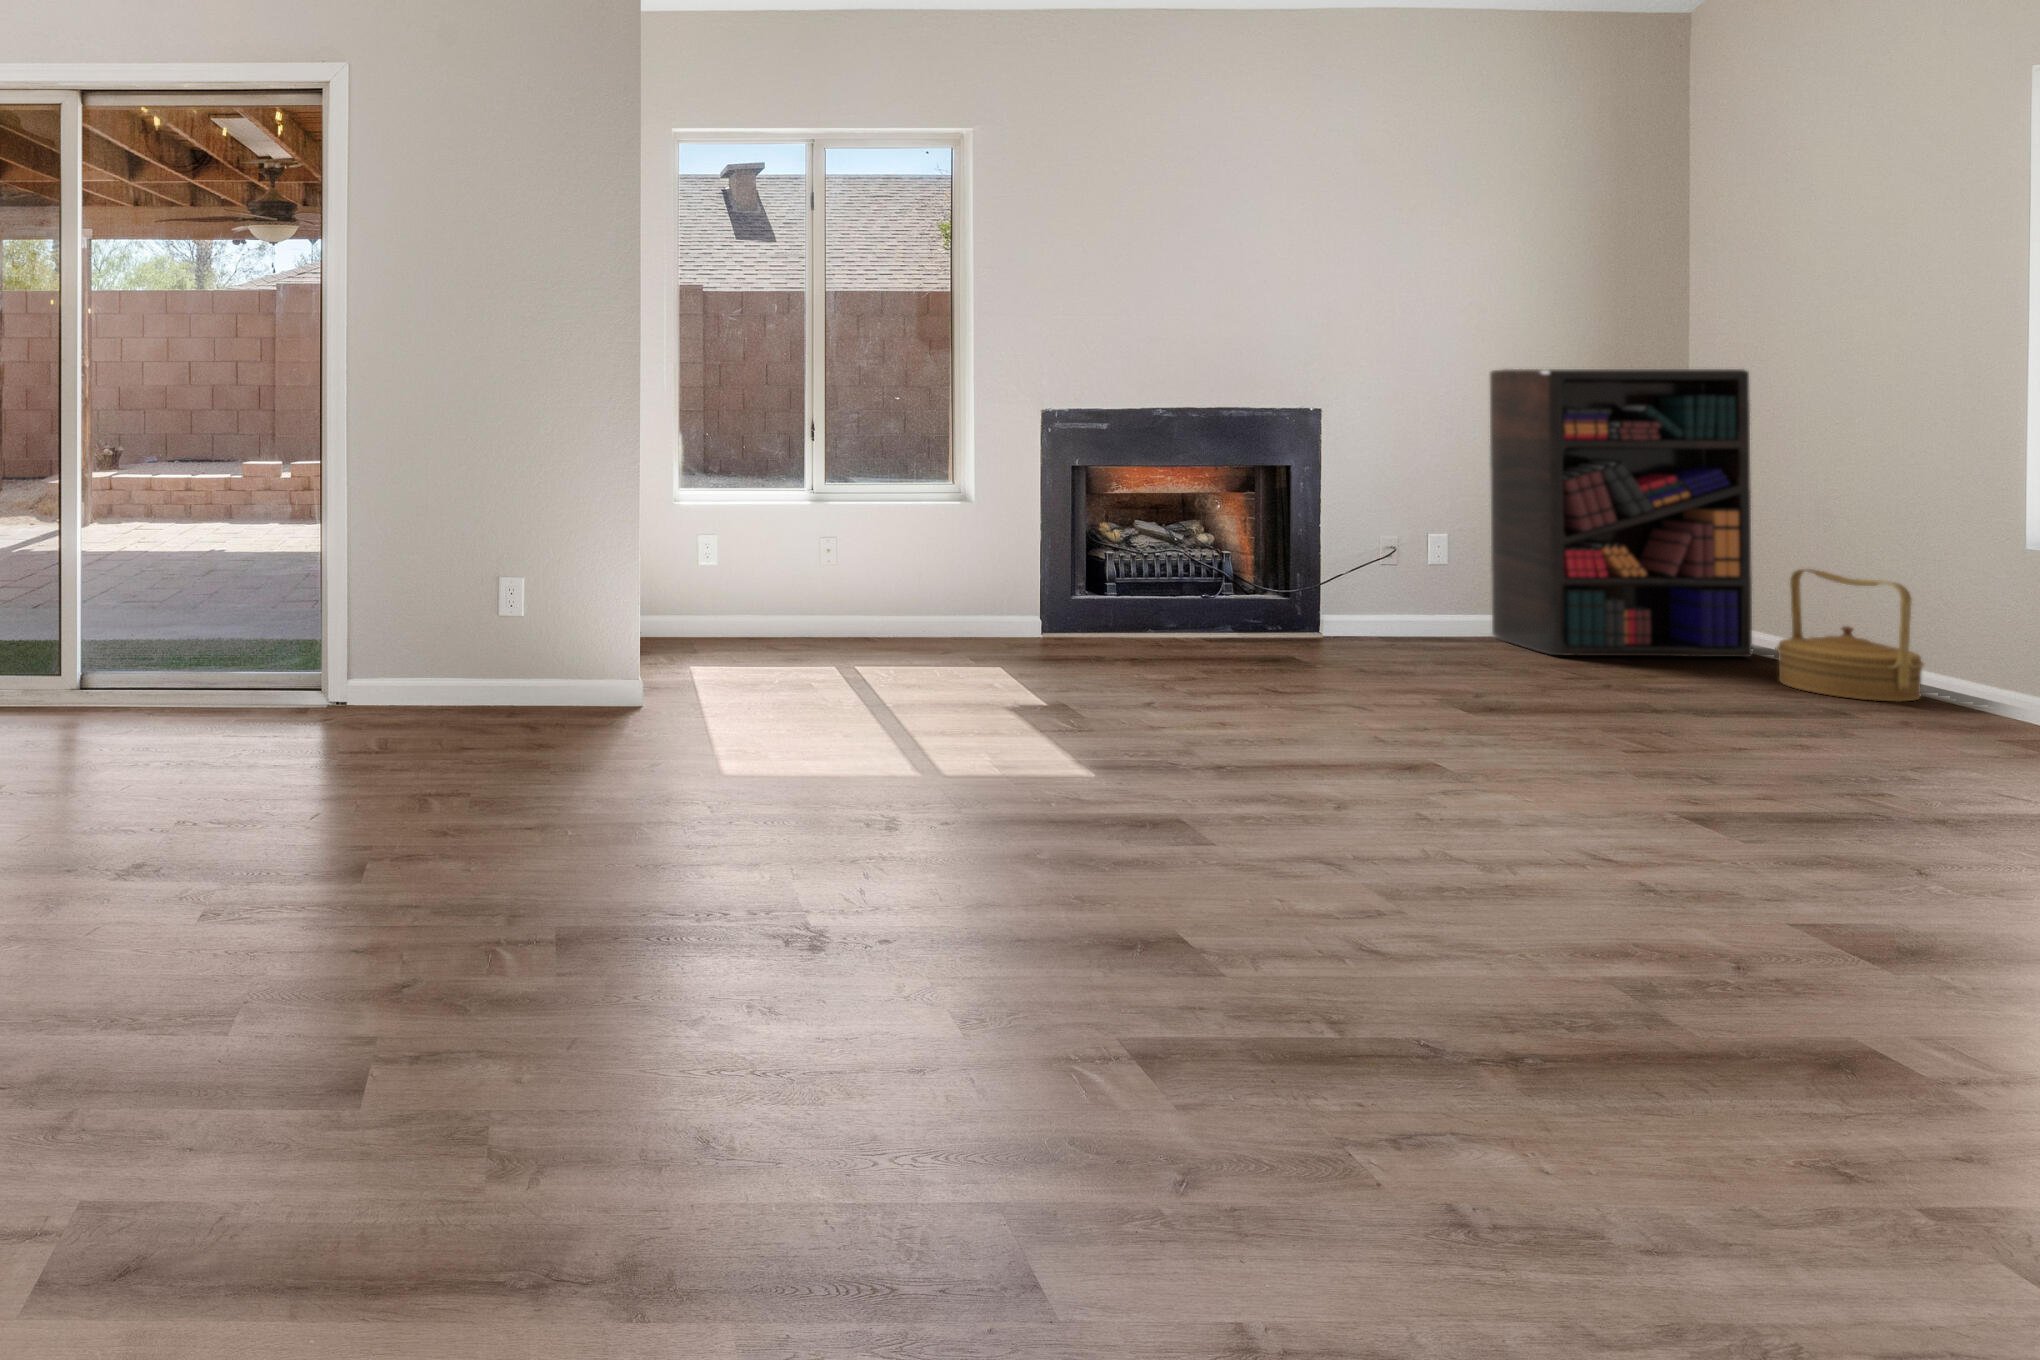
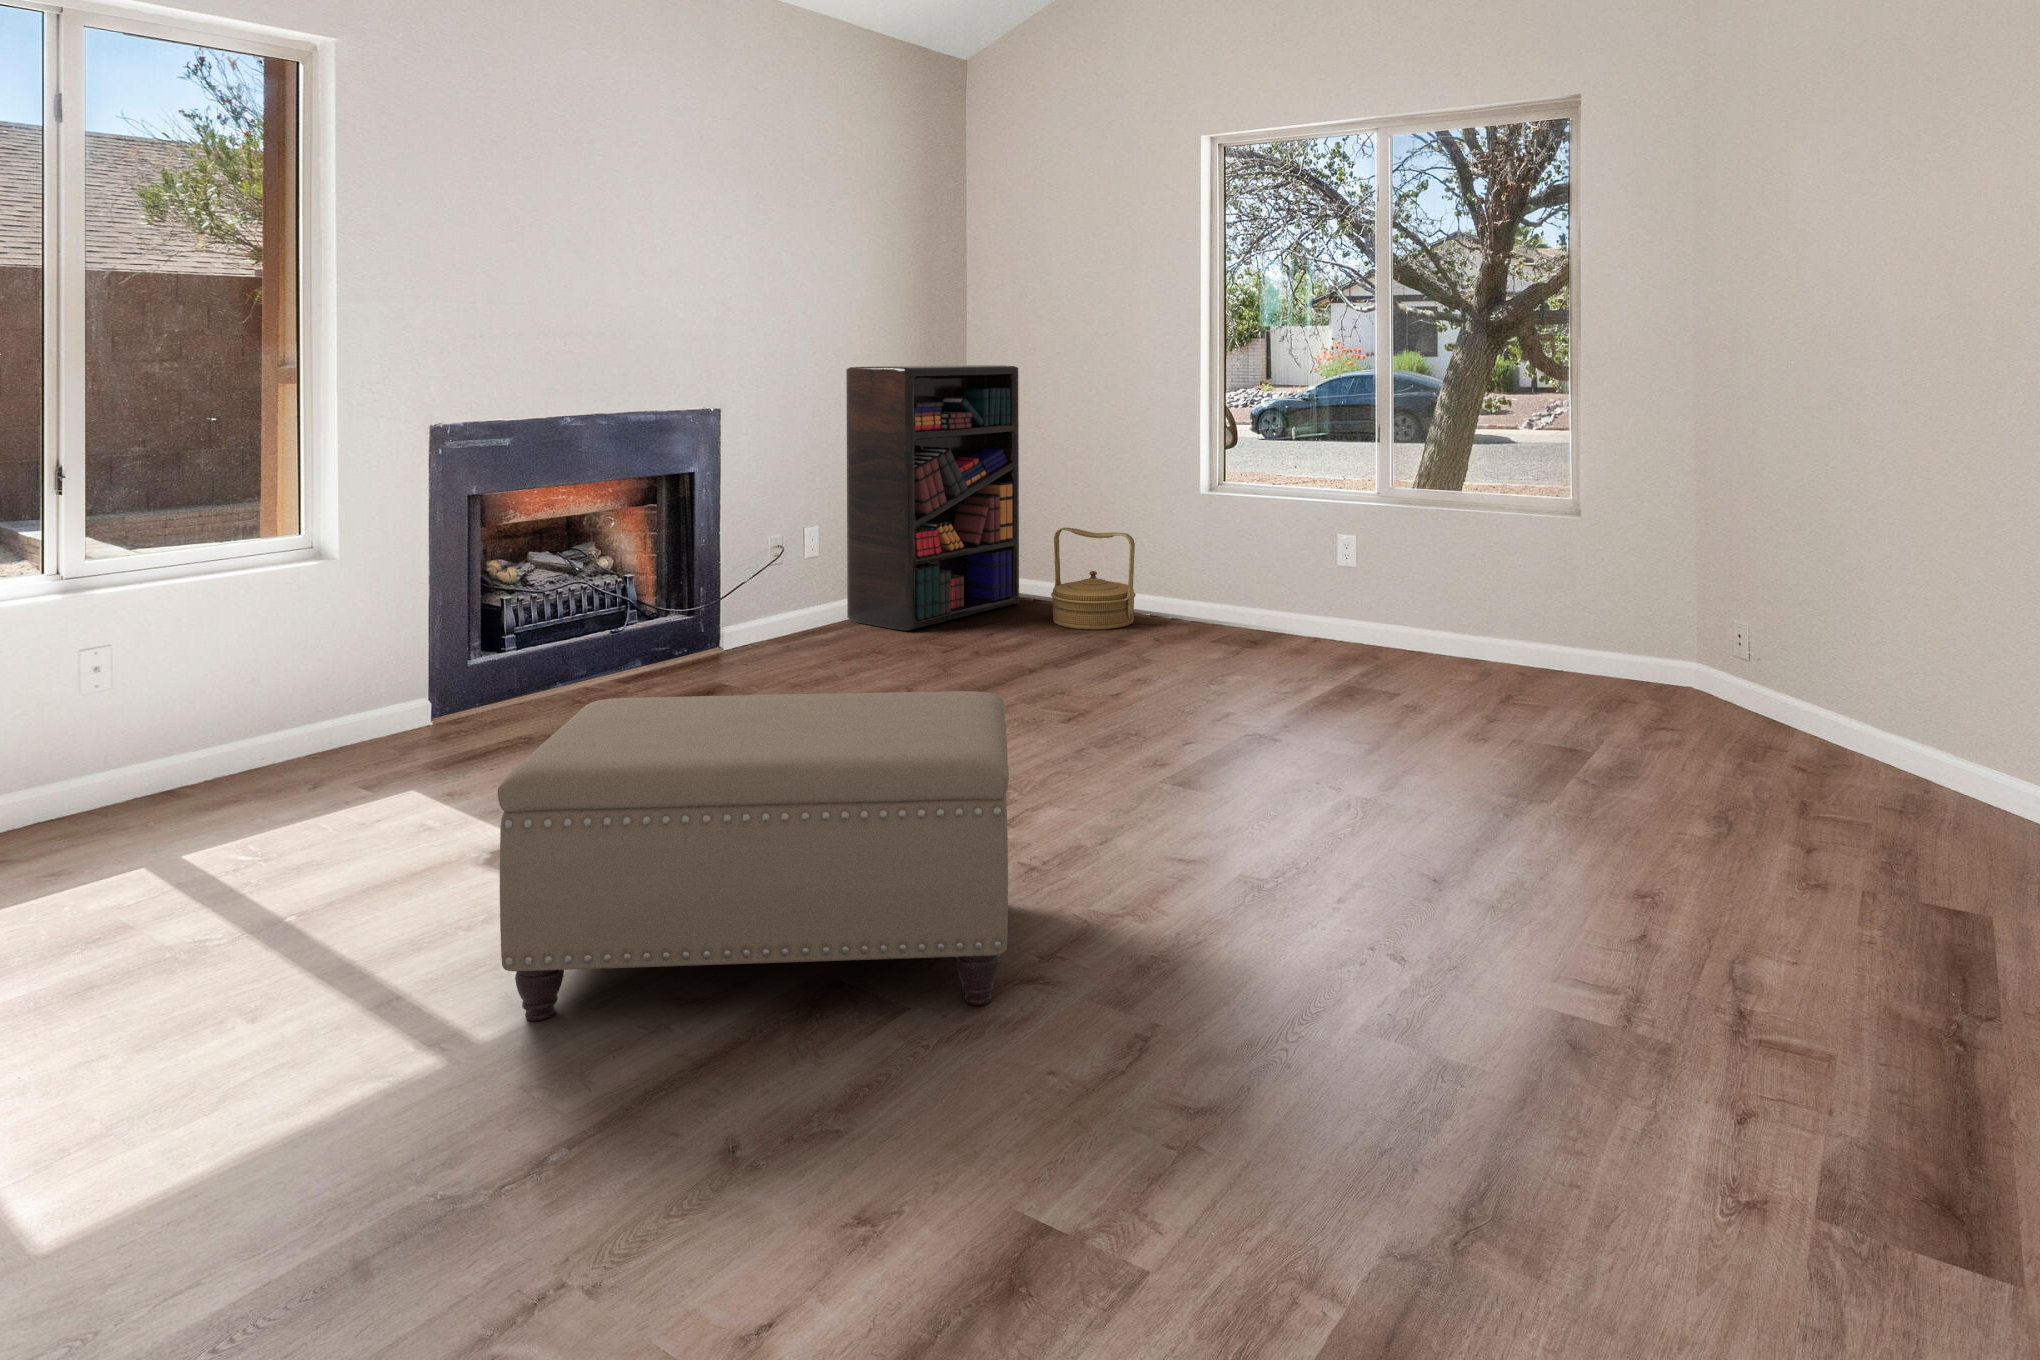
ottoman: none [966,597,1393,859] -> present [498,691,1009,1021]

